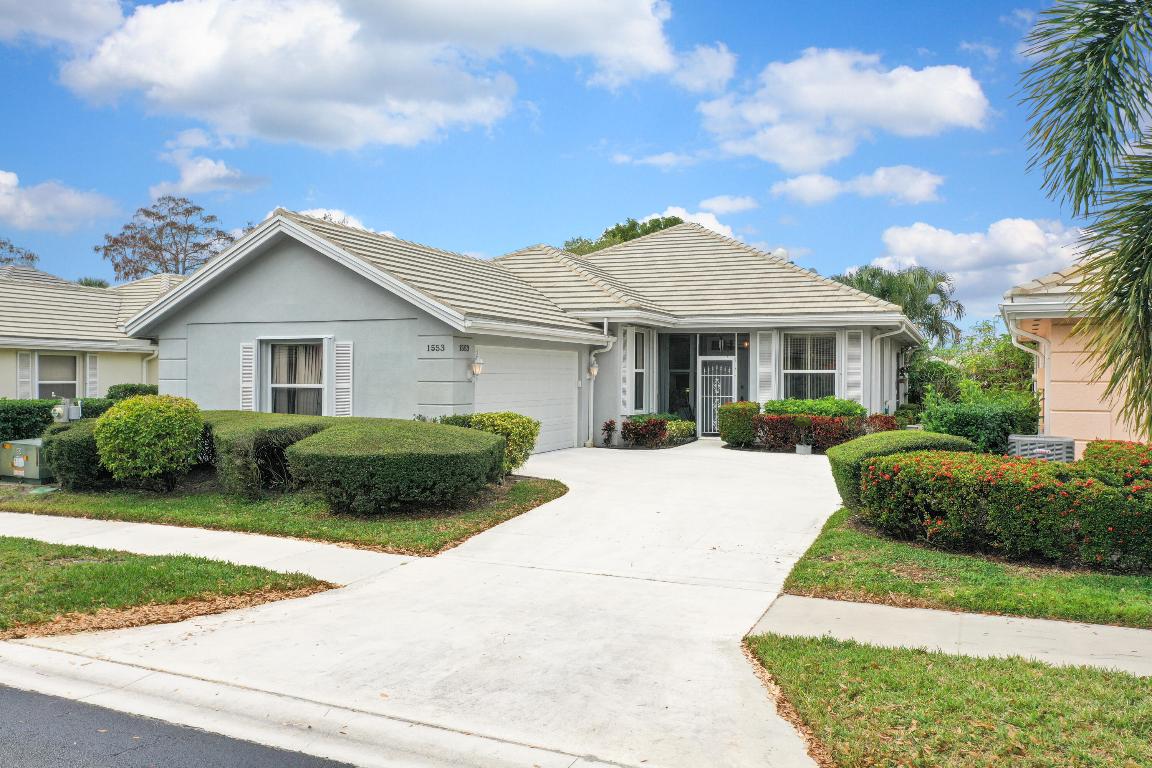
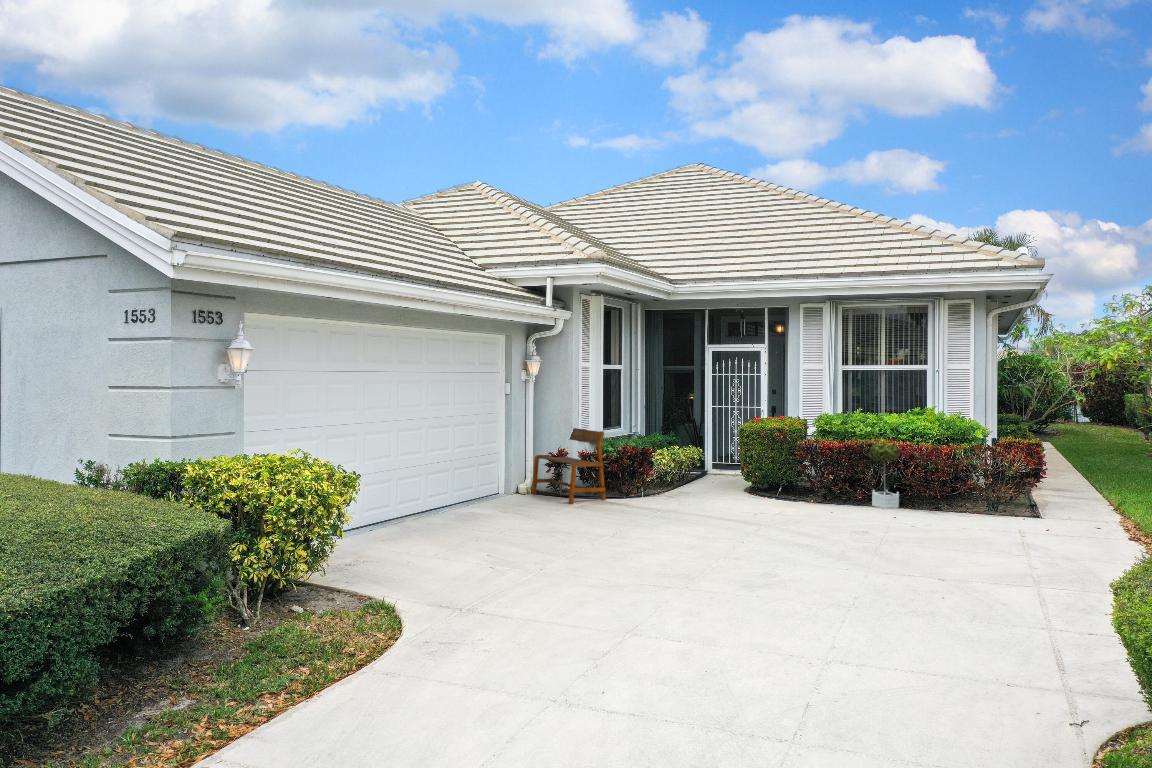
bench: none [593,407,639,453] -> present [532,428,606,505]

